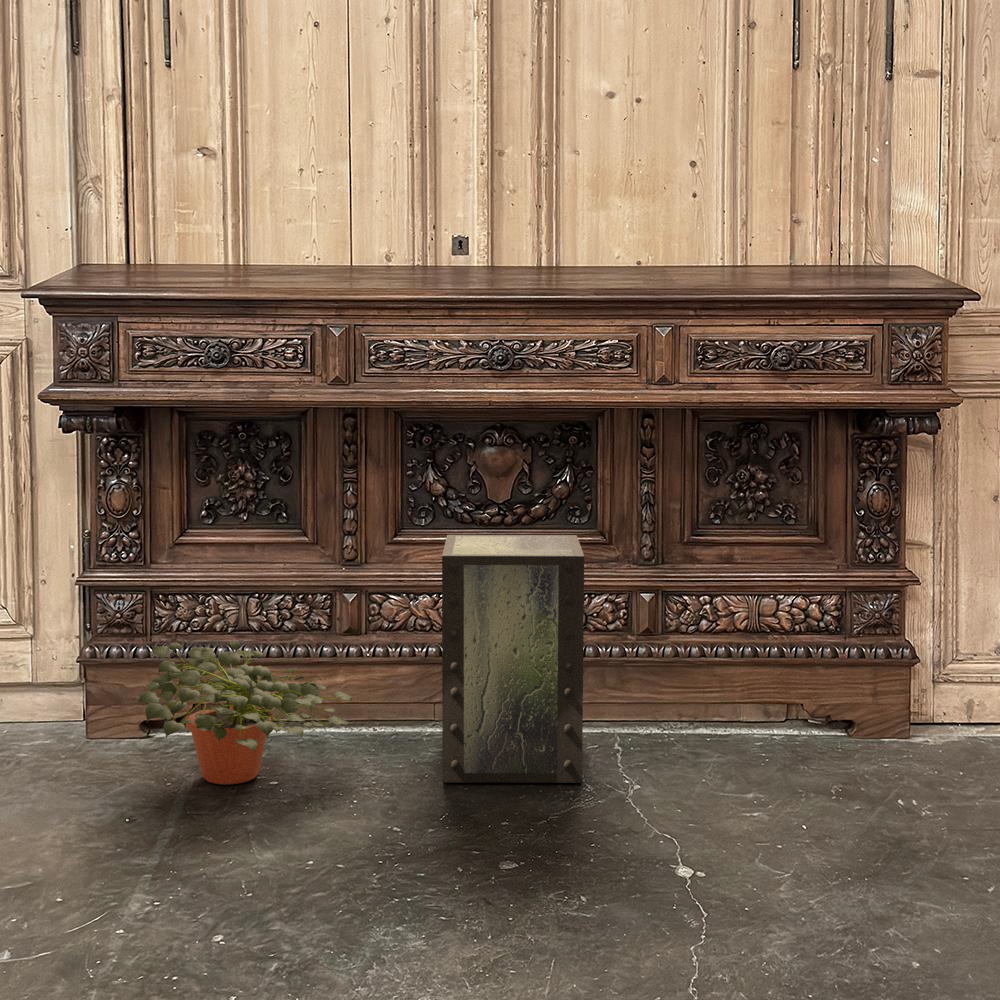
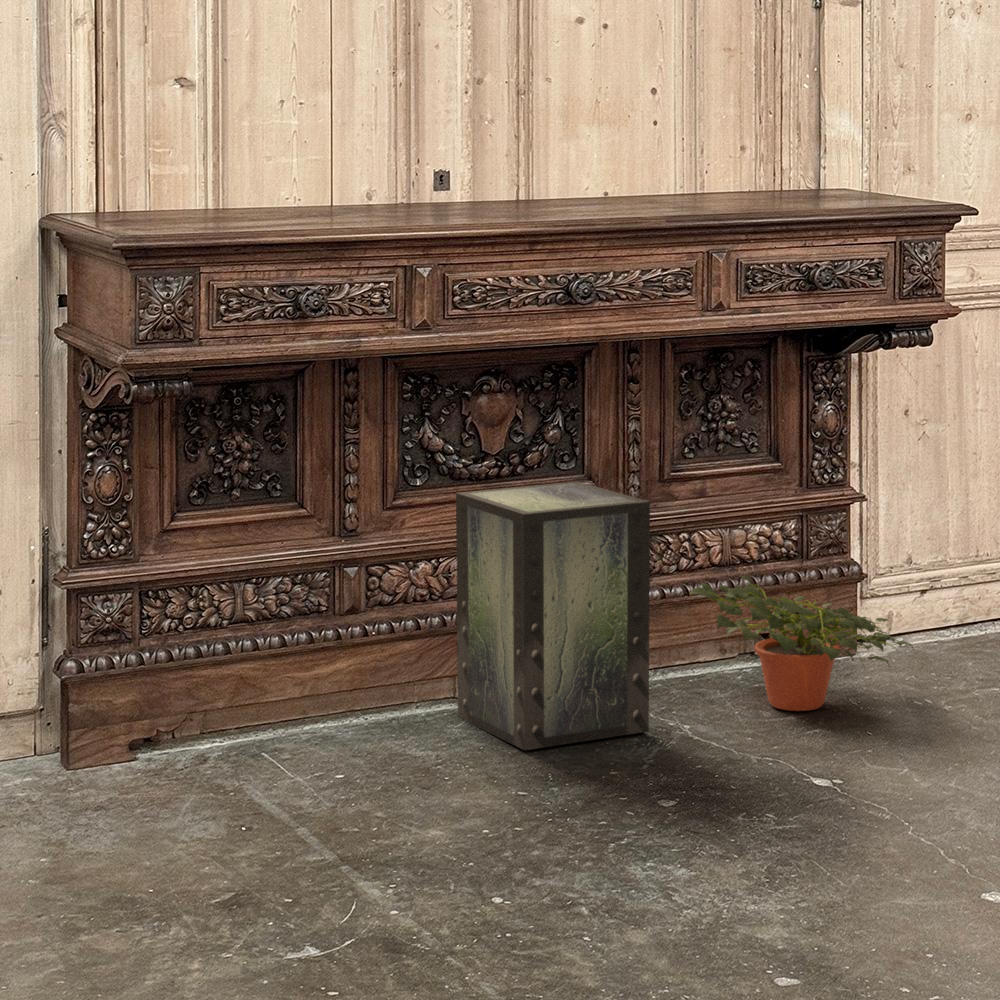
potted plant: present [138,640,352,785] -> present [691,575,913,711]

